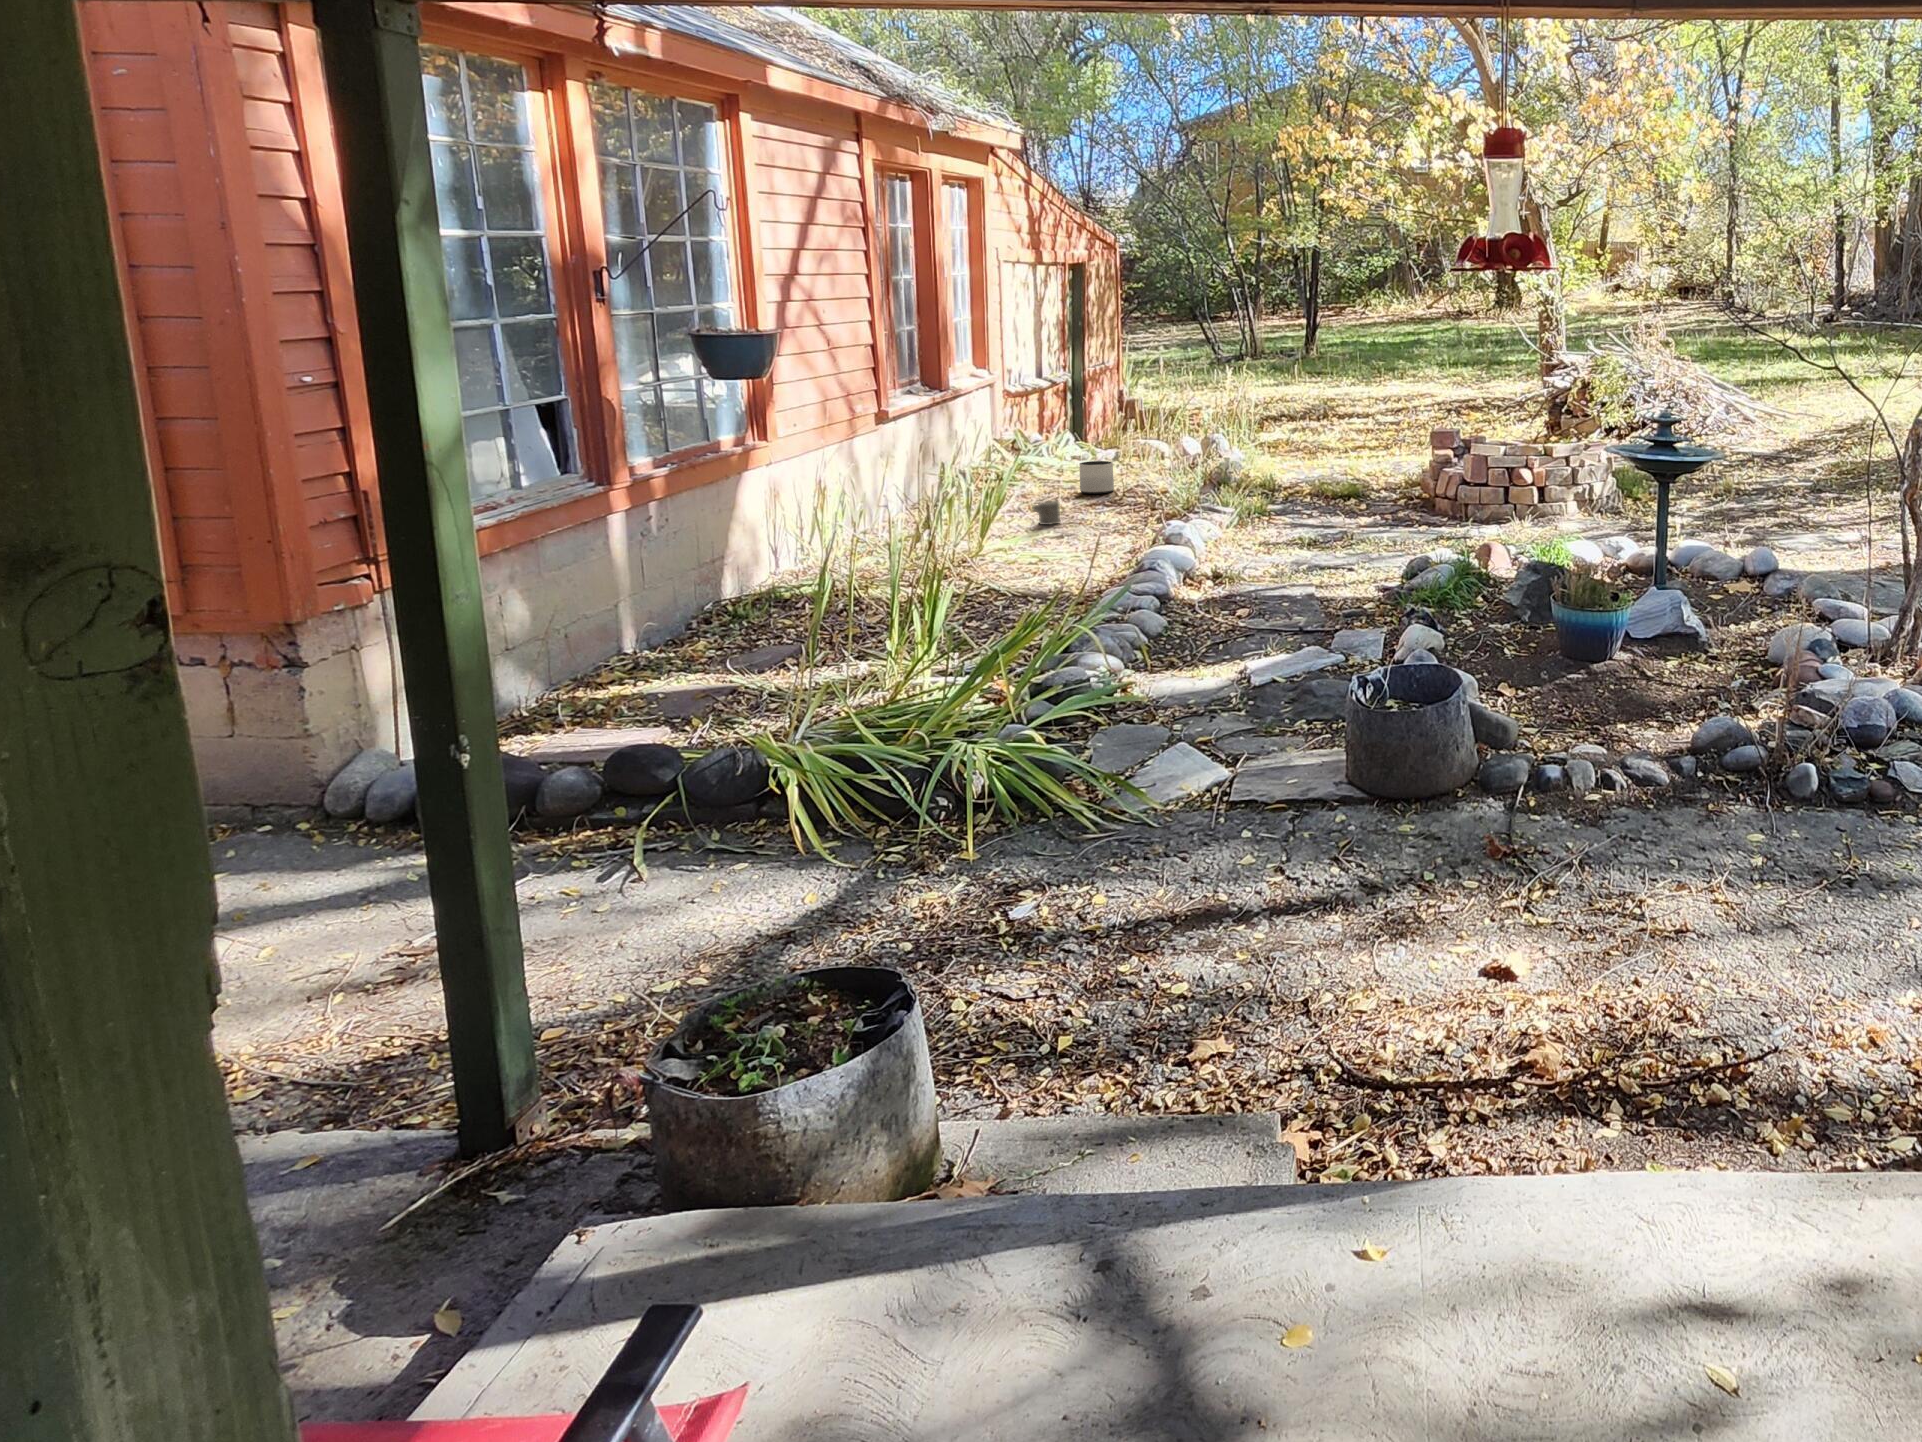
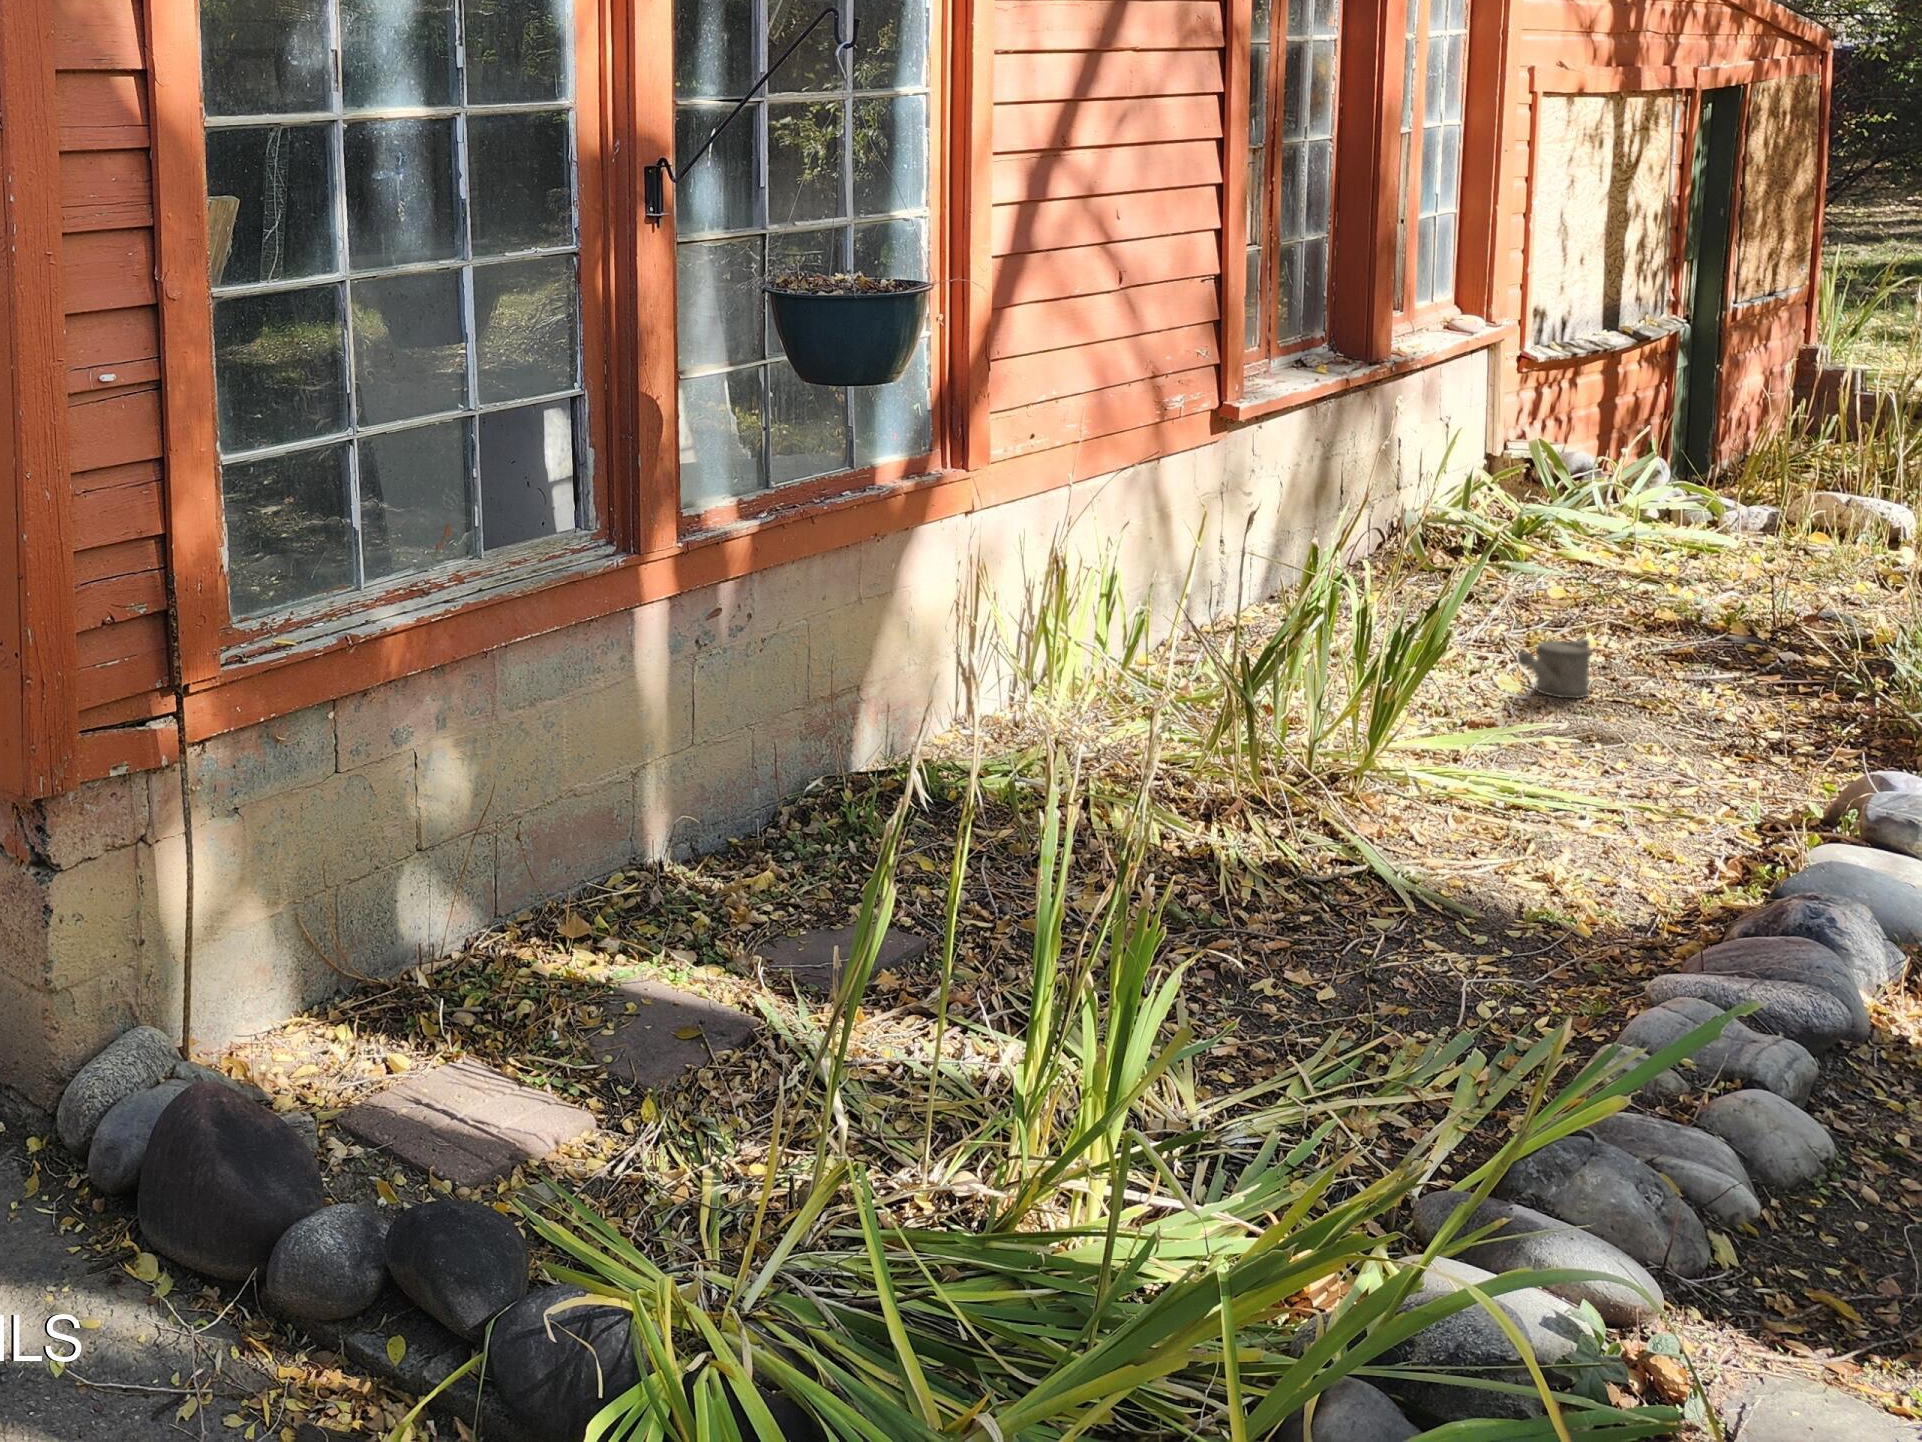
planter: present [1079,461,1114,494] -> none [1659,544,1748,624]

